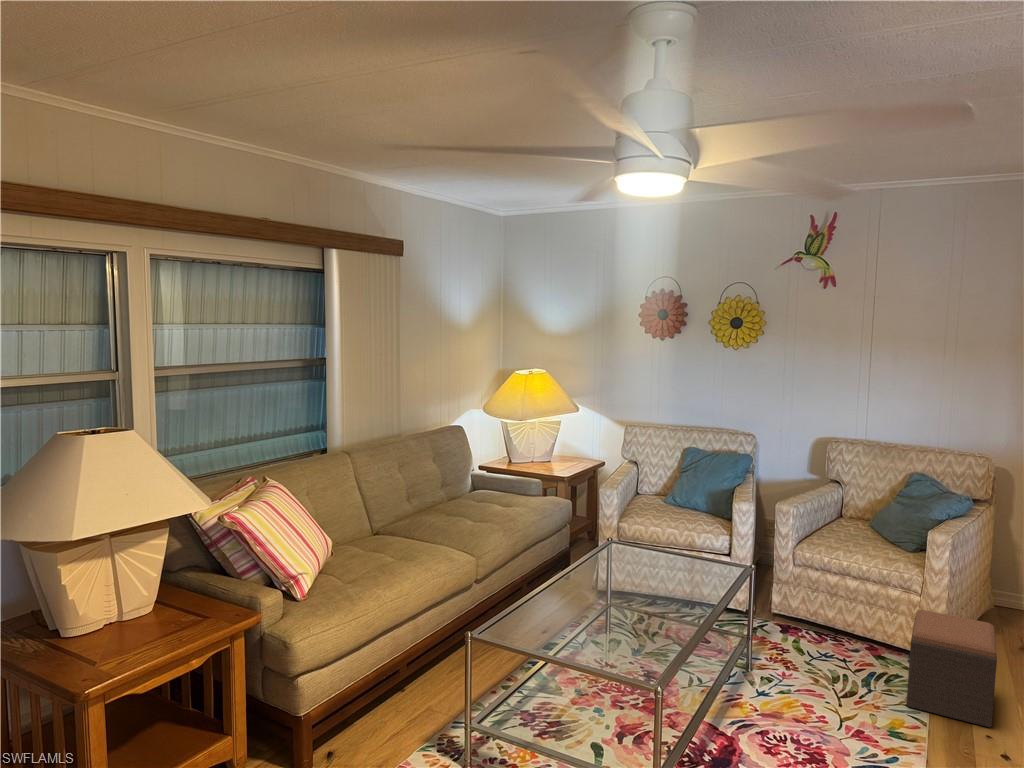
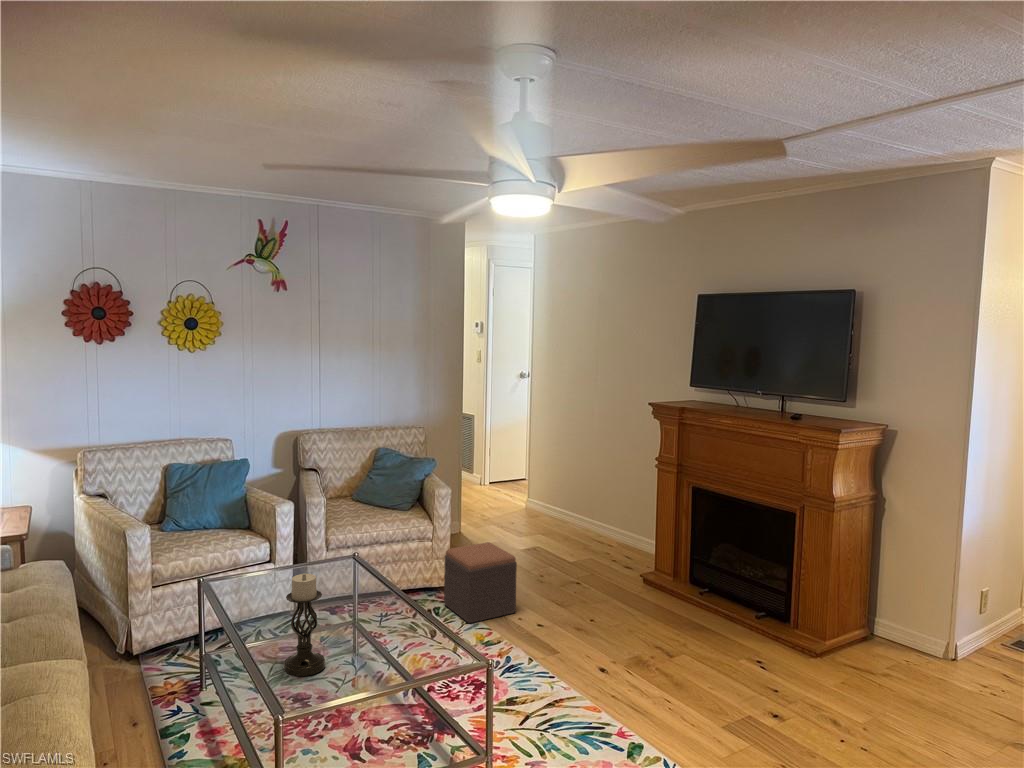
candle holder: none [618,557,656,651] -> present [283,573,326,676]

